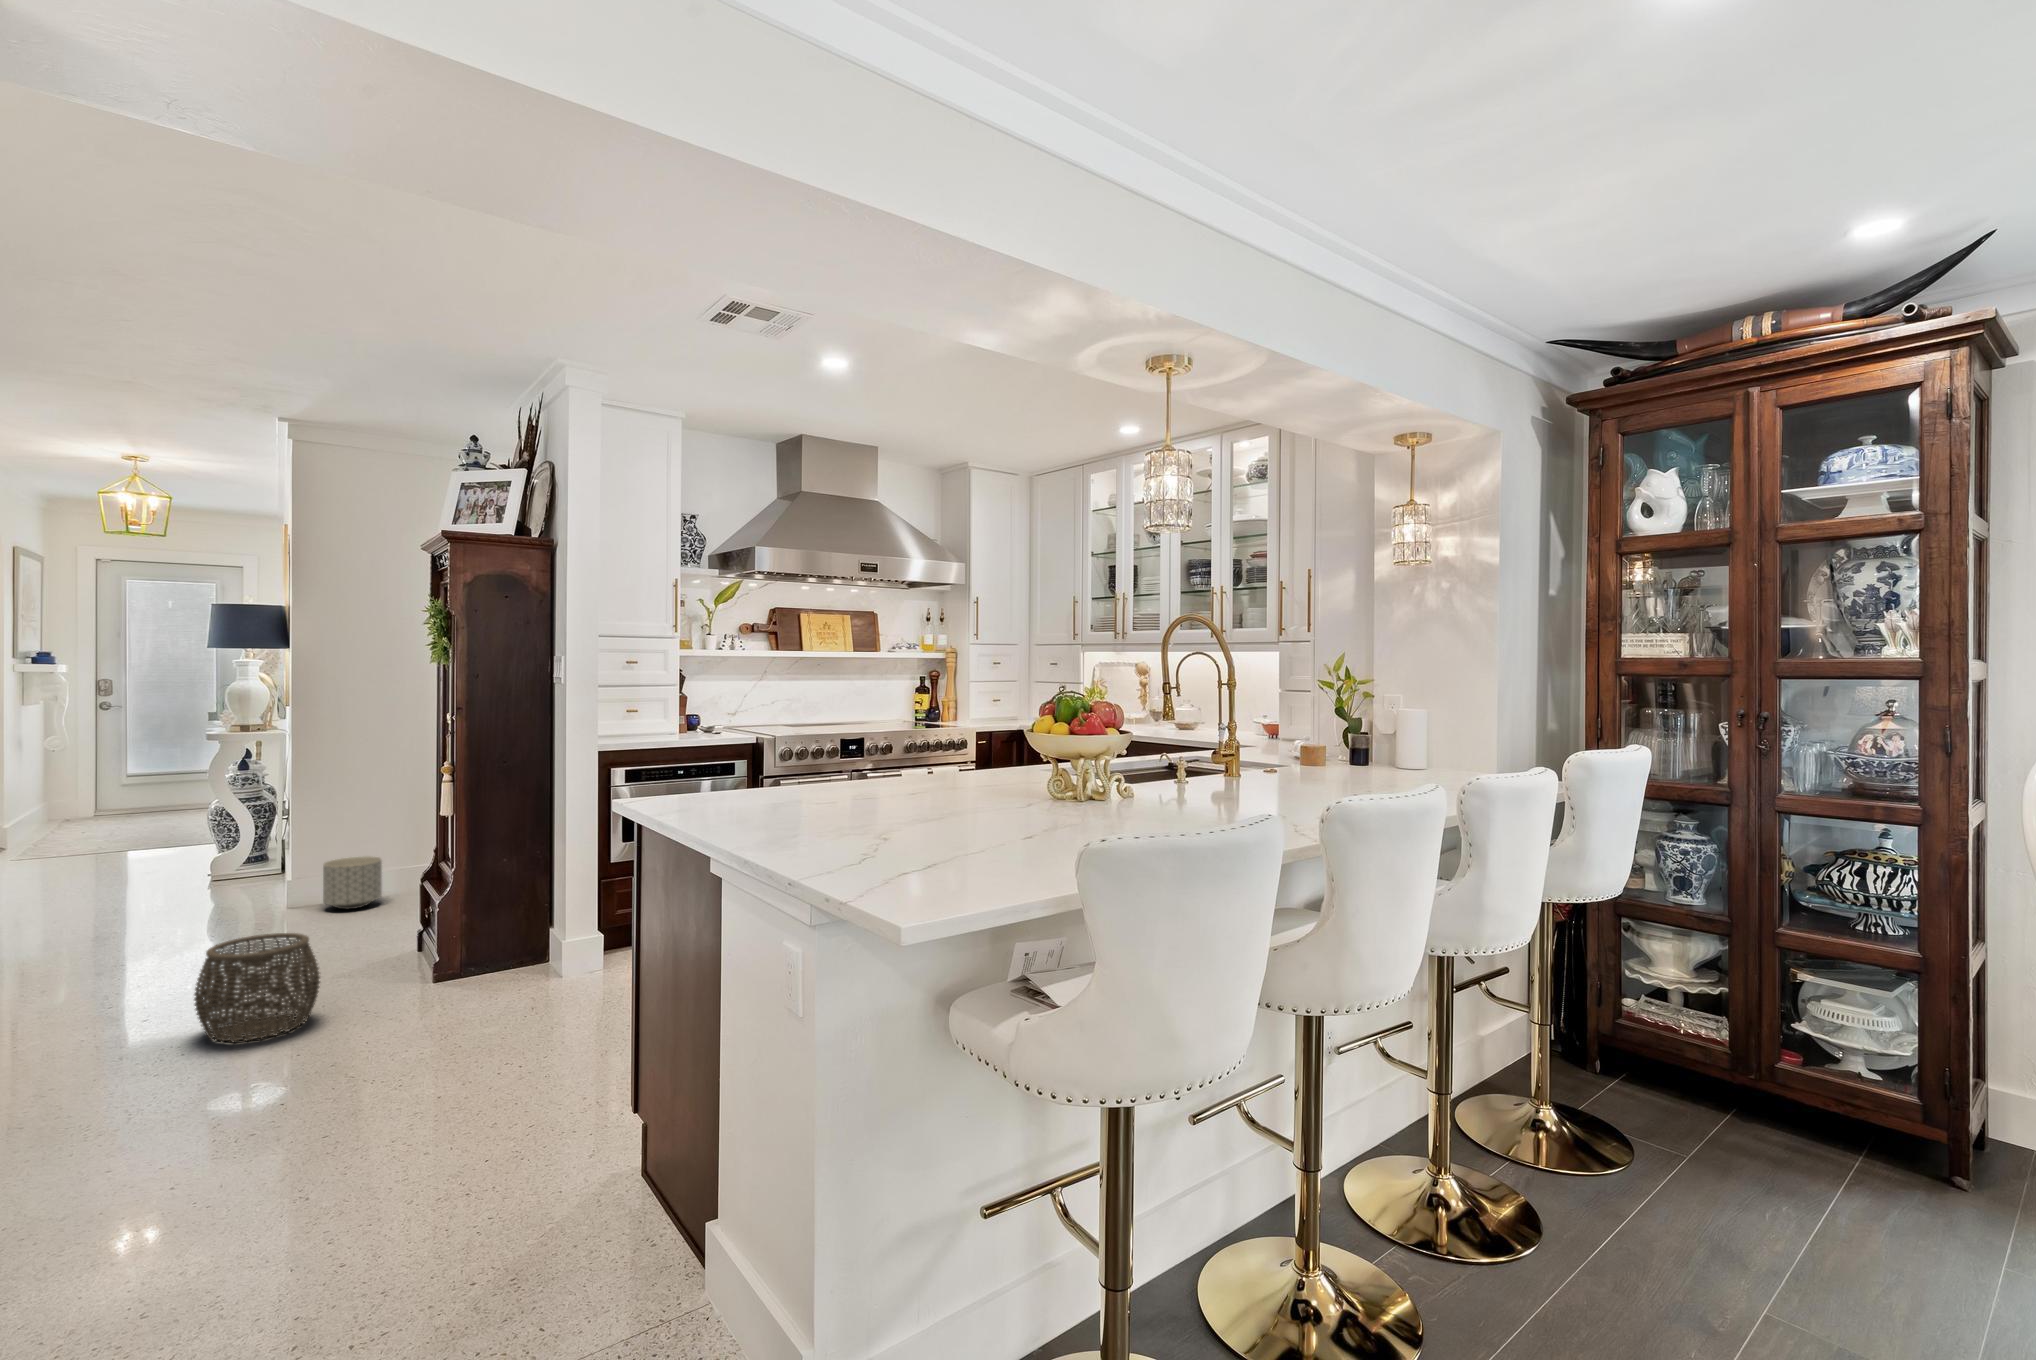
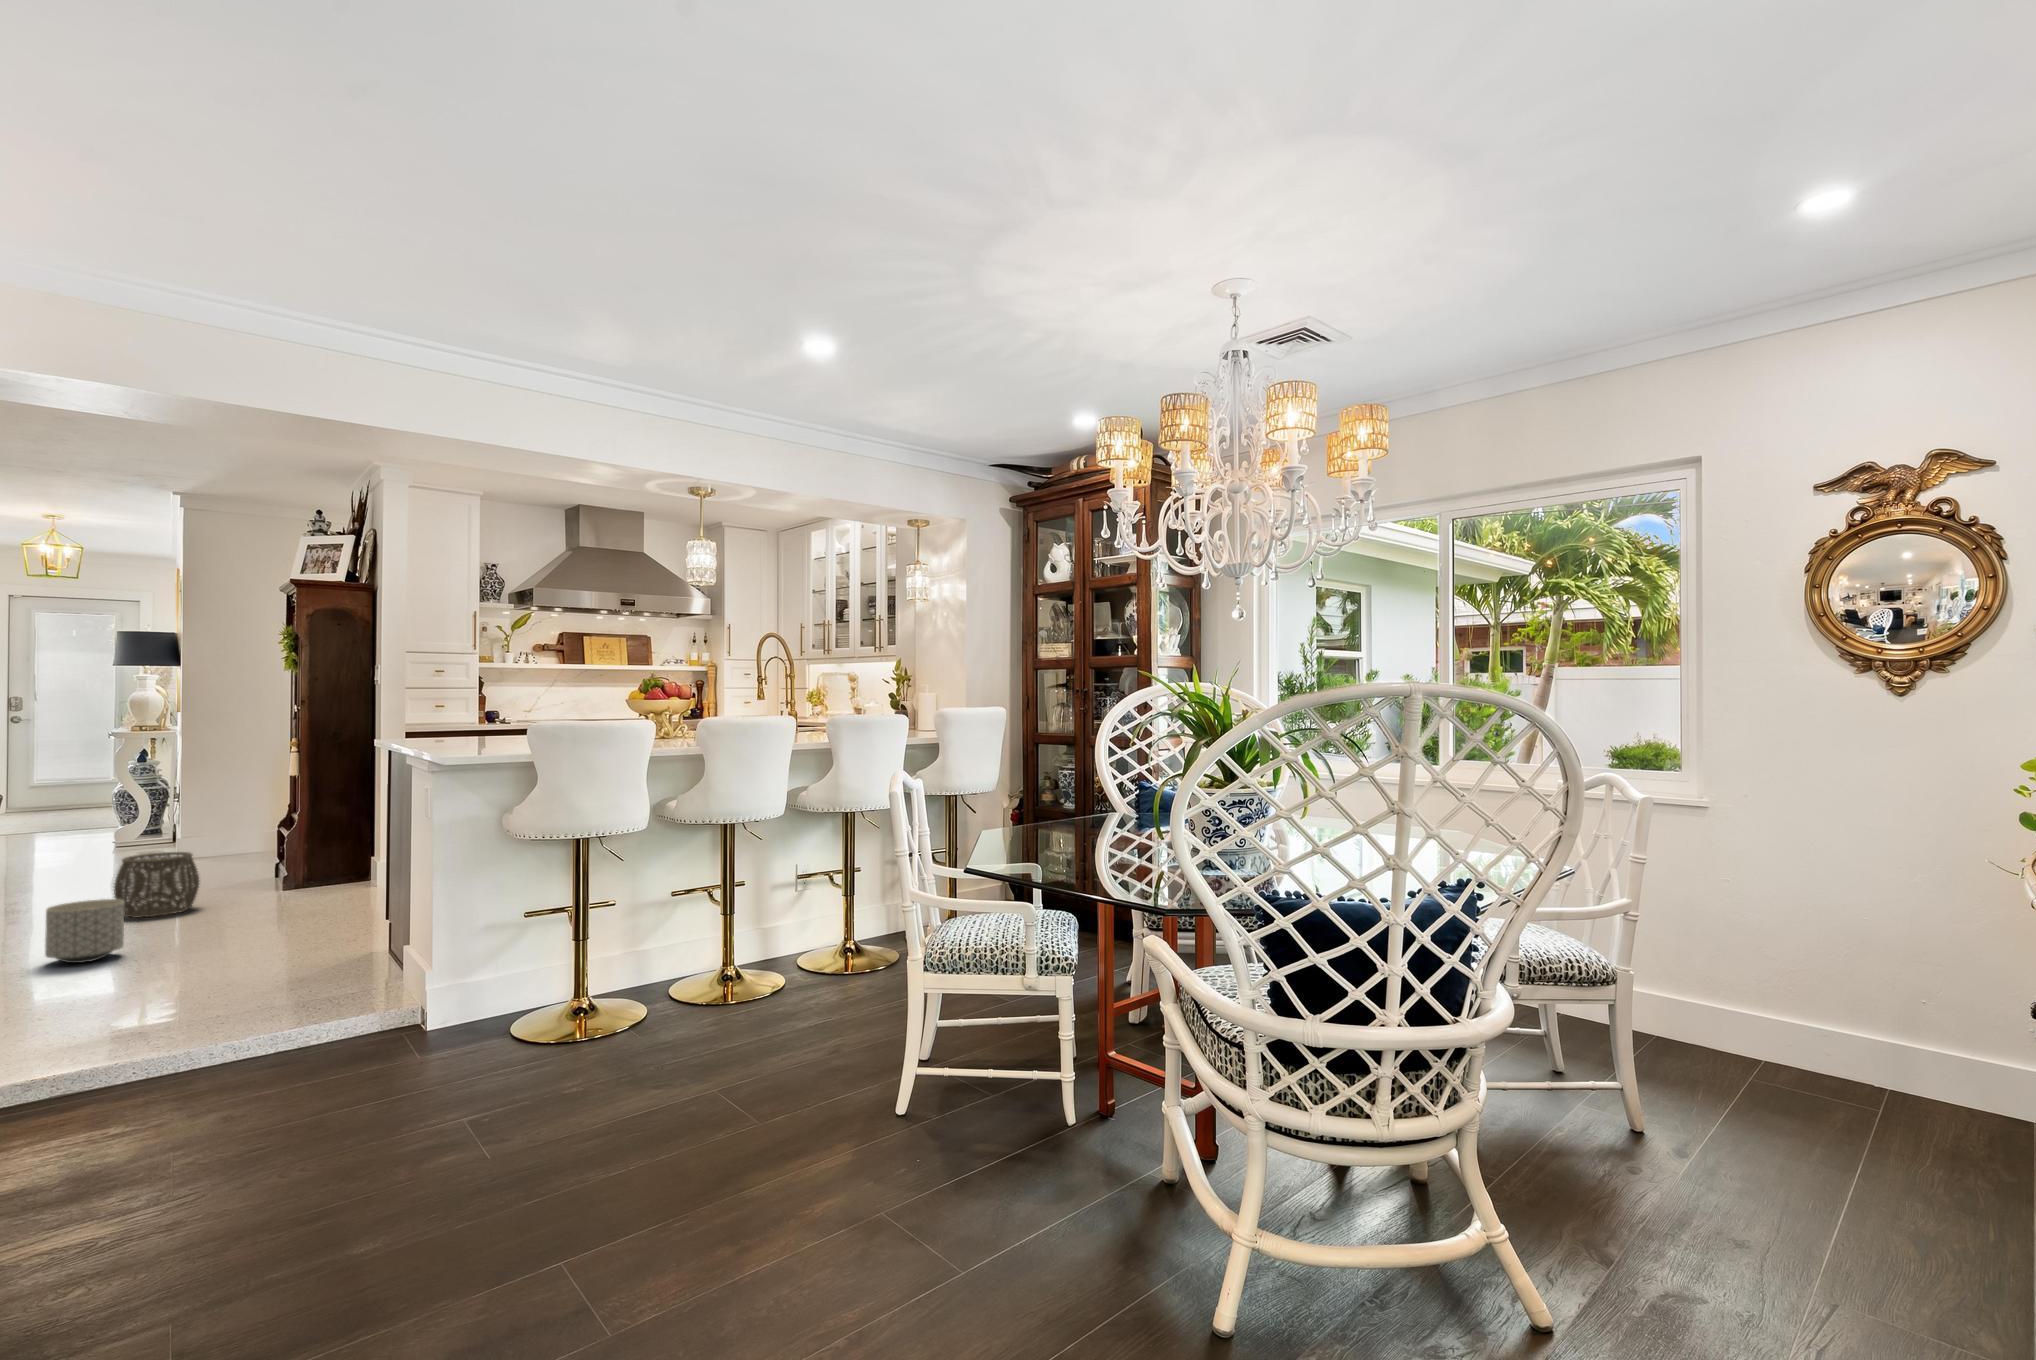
planter: present [323,856,382,909] -> present [45,899,124,963]

